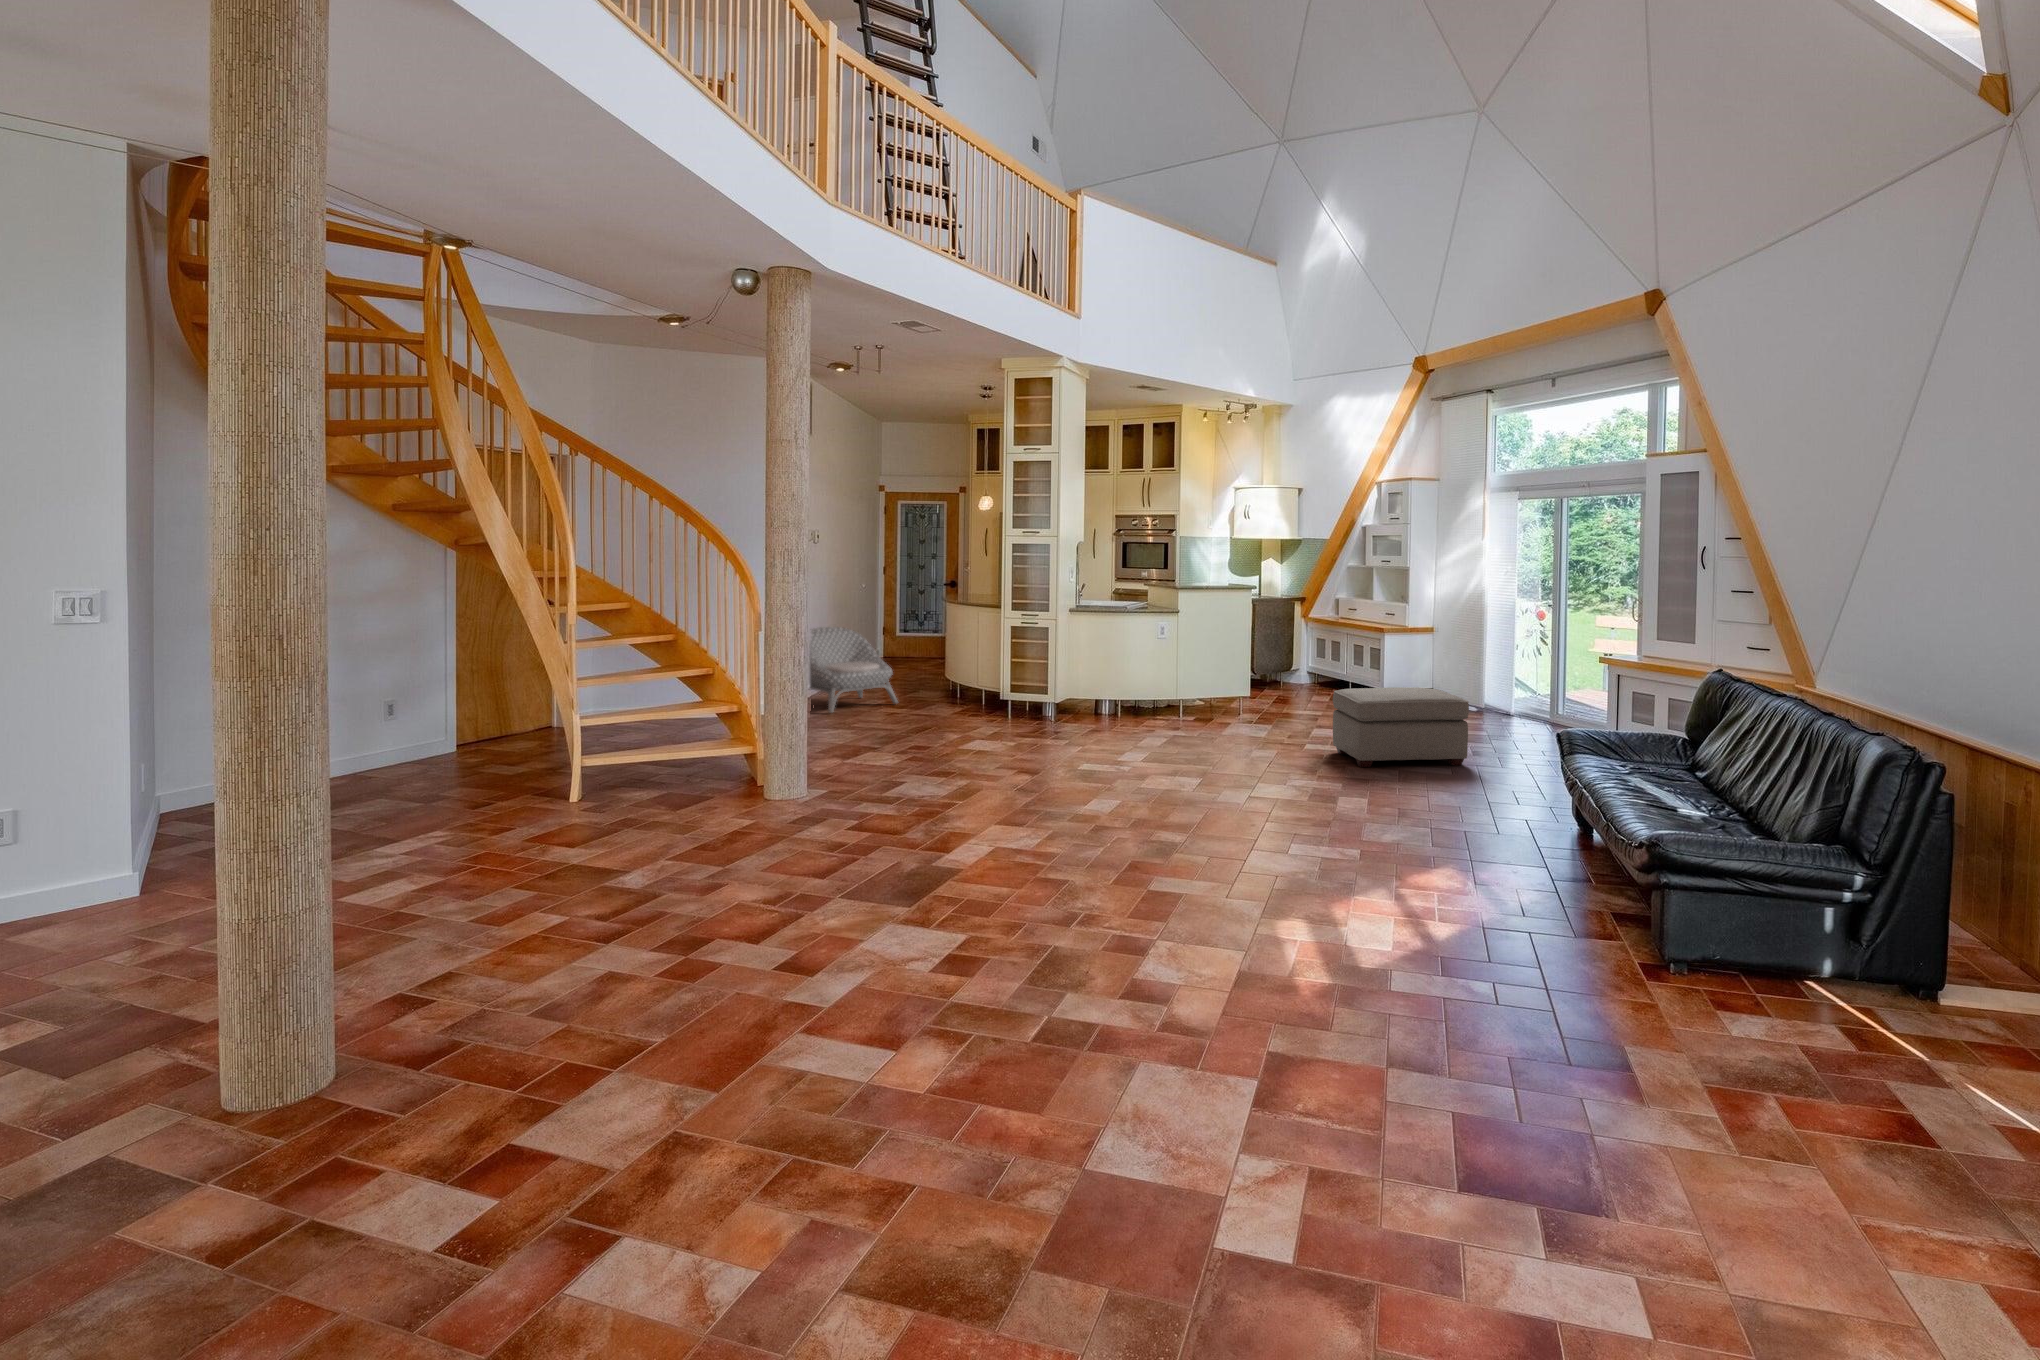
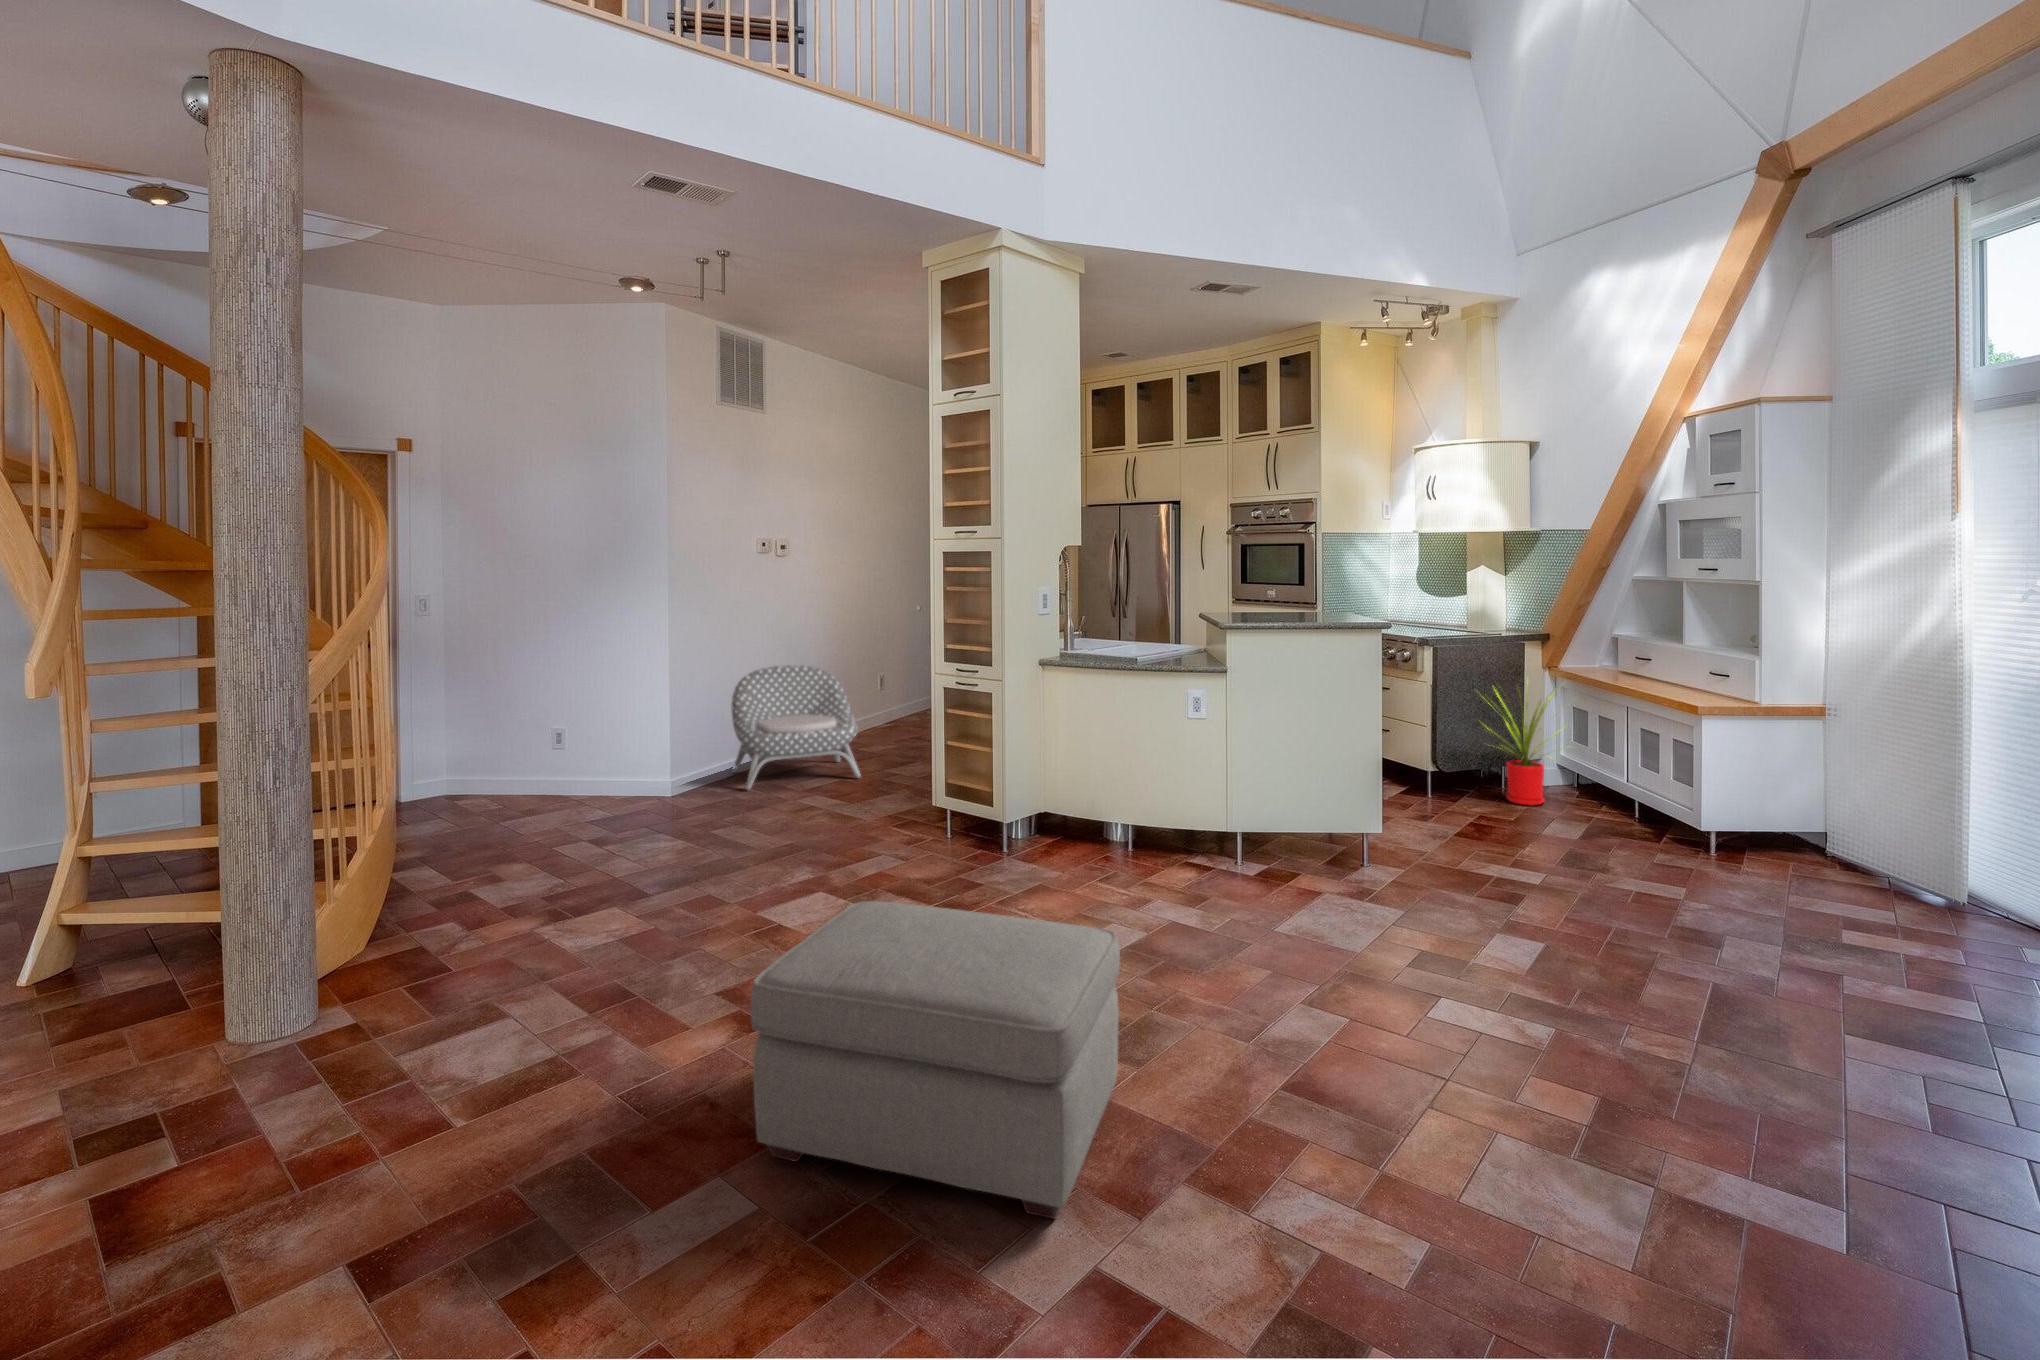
house plant: none [1272,621,1326,692] -> present [1487,689,1567,805]
ottoman: present [1333,687,1469,767] -> present [750,901,1120,1219]

